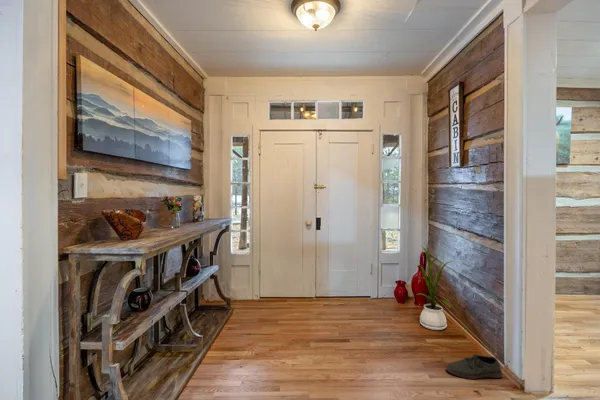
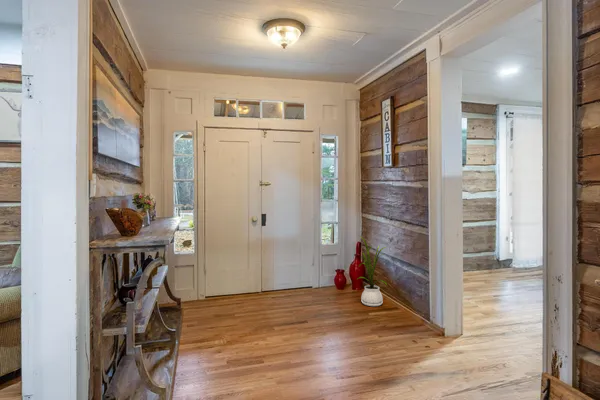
shoe: present [446,354,502,379] -> none [390,316,429,335]

